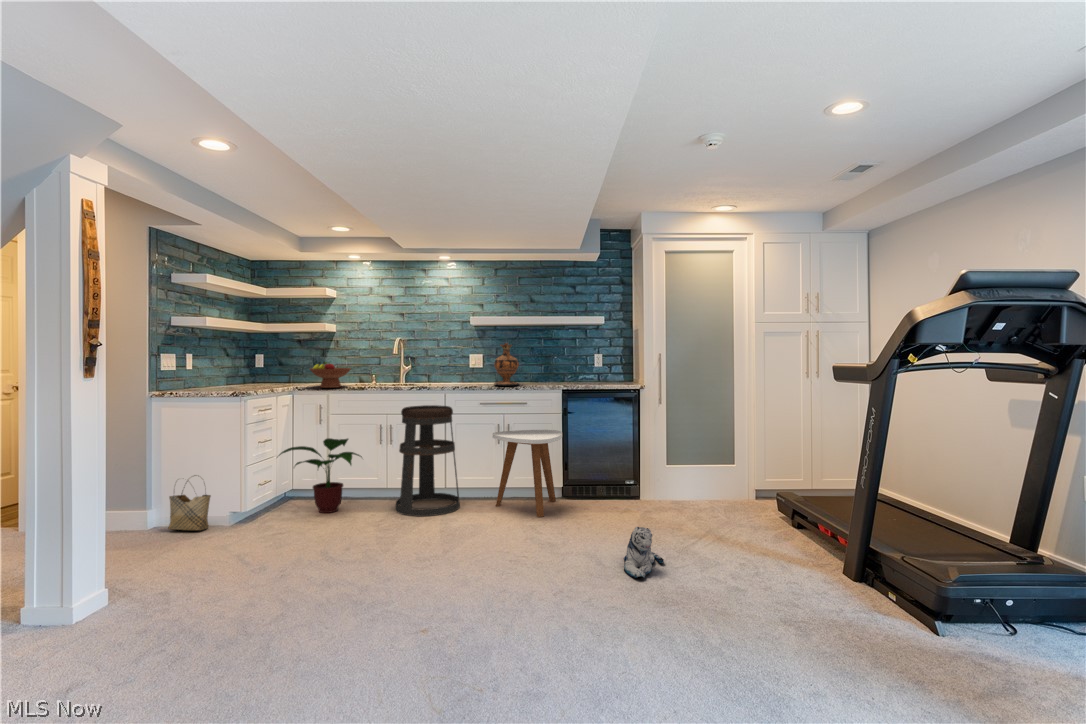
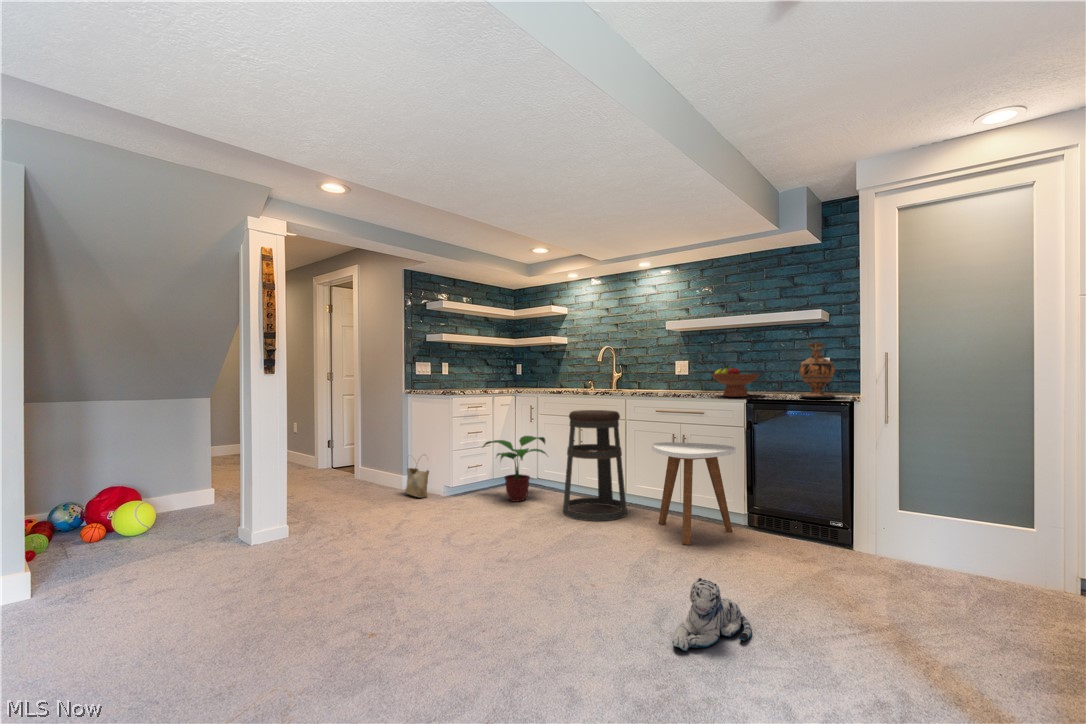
vase: present [494,343,519,386] -> present [799,341,836,398]
fruit bowl: present [310,361,351,388] -> present [711,365,760,397]

